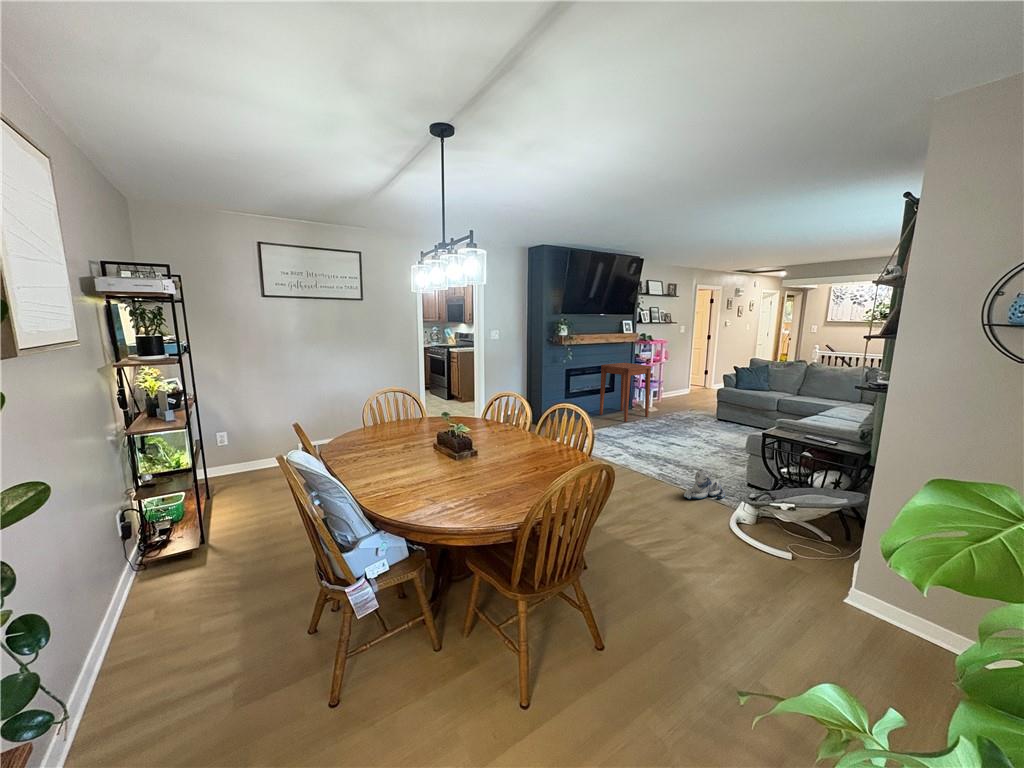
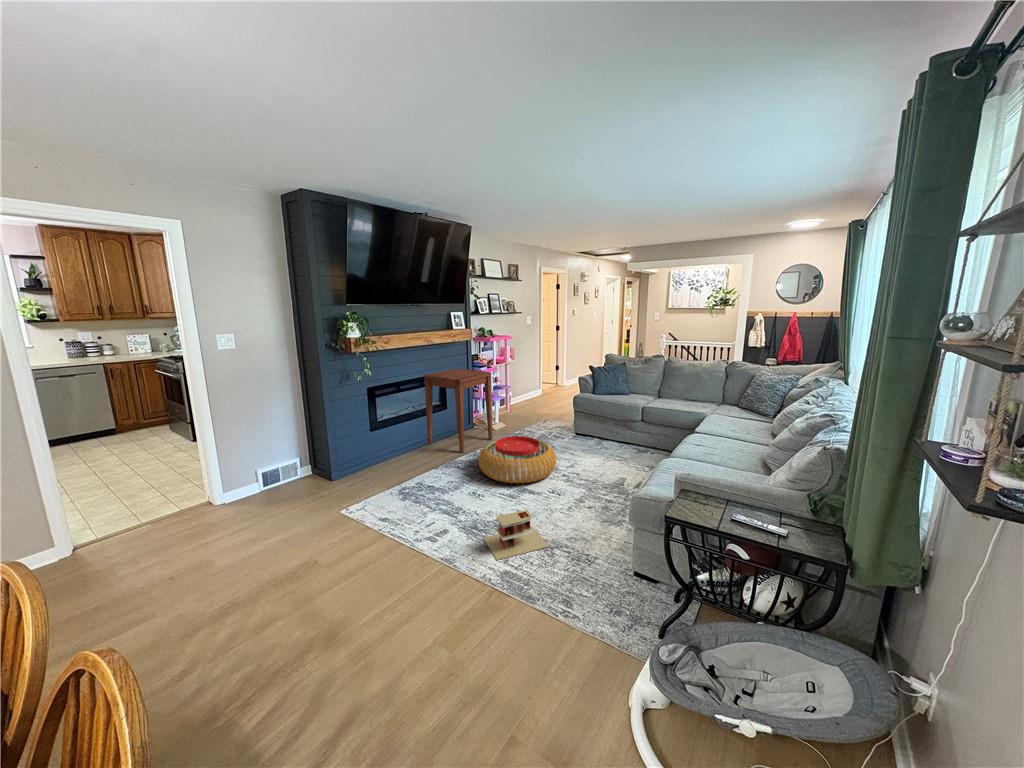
pouf: none [640,411,700,441] -> present [479,436,556,484]
toy house: none [646,446,690,469] -> present [484,510,549,560]
plush toy: present [684,469,725,499] -> none [542,581,608,646]

